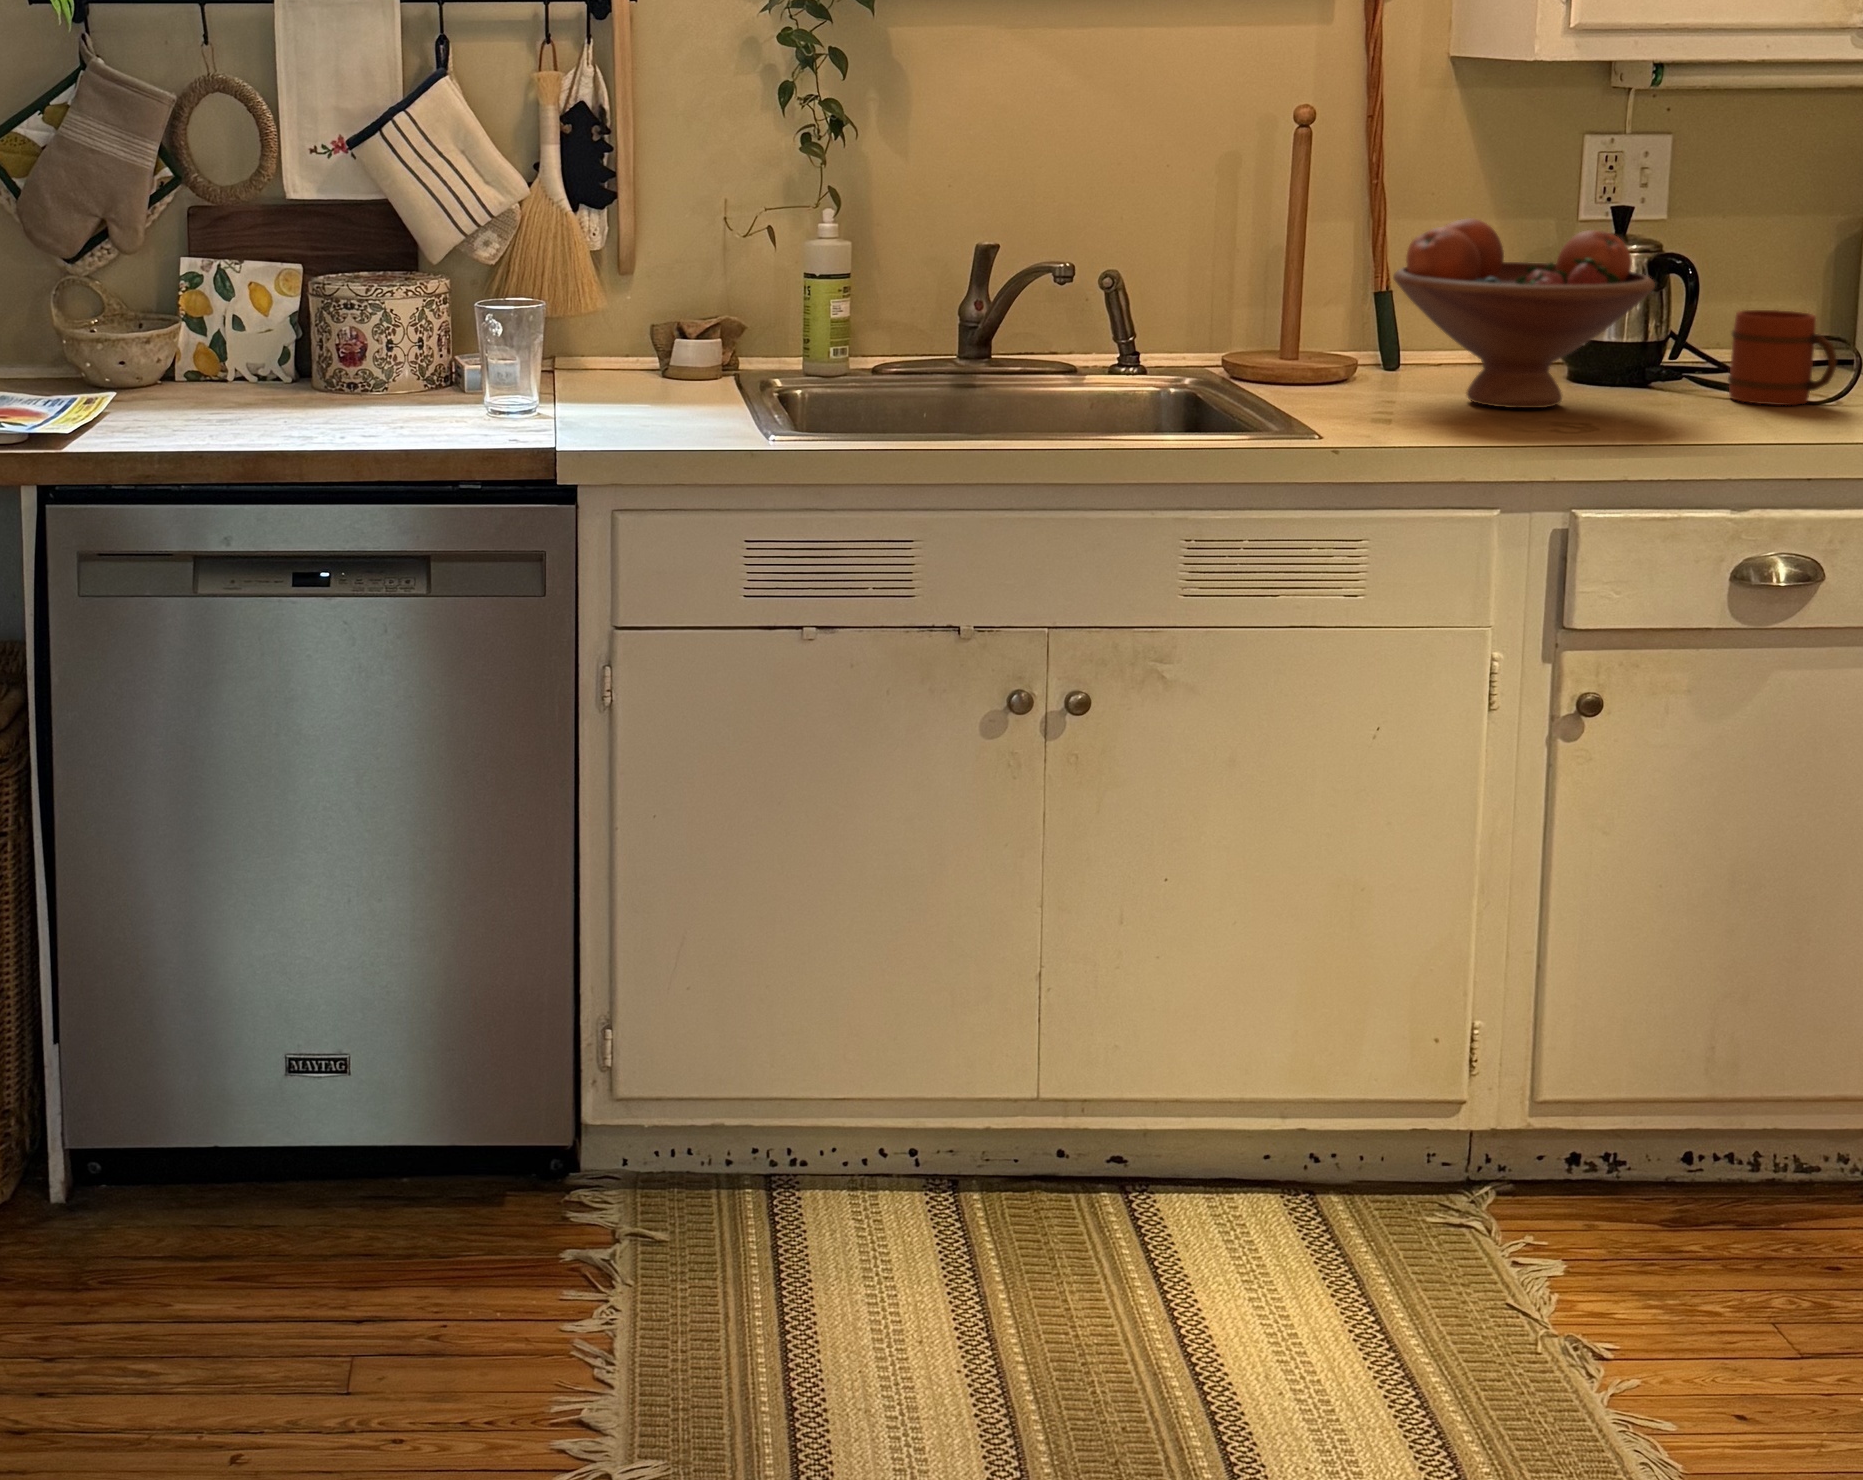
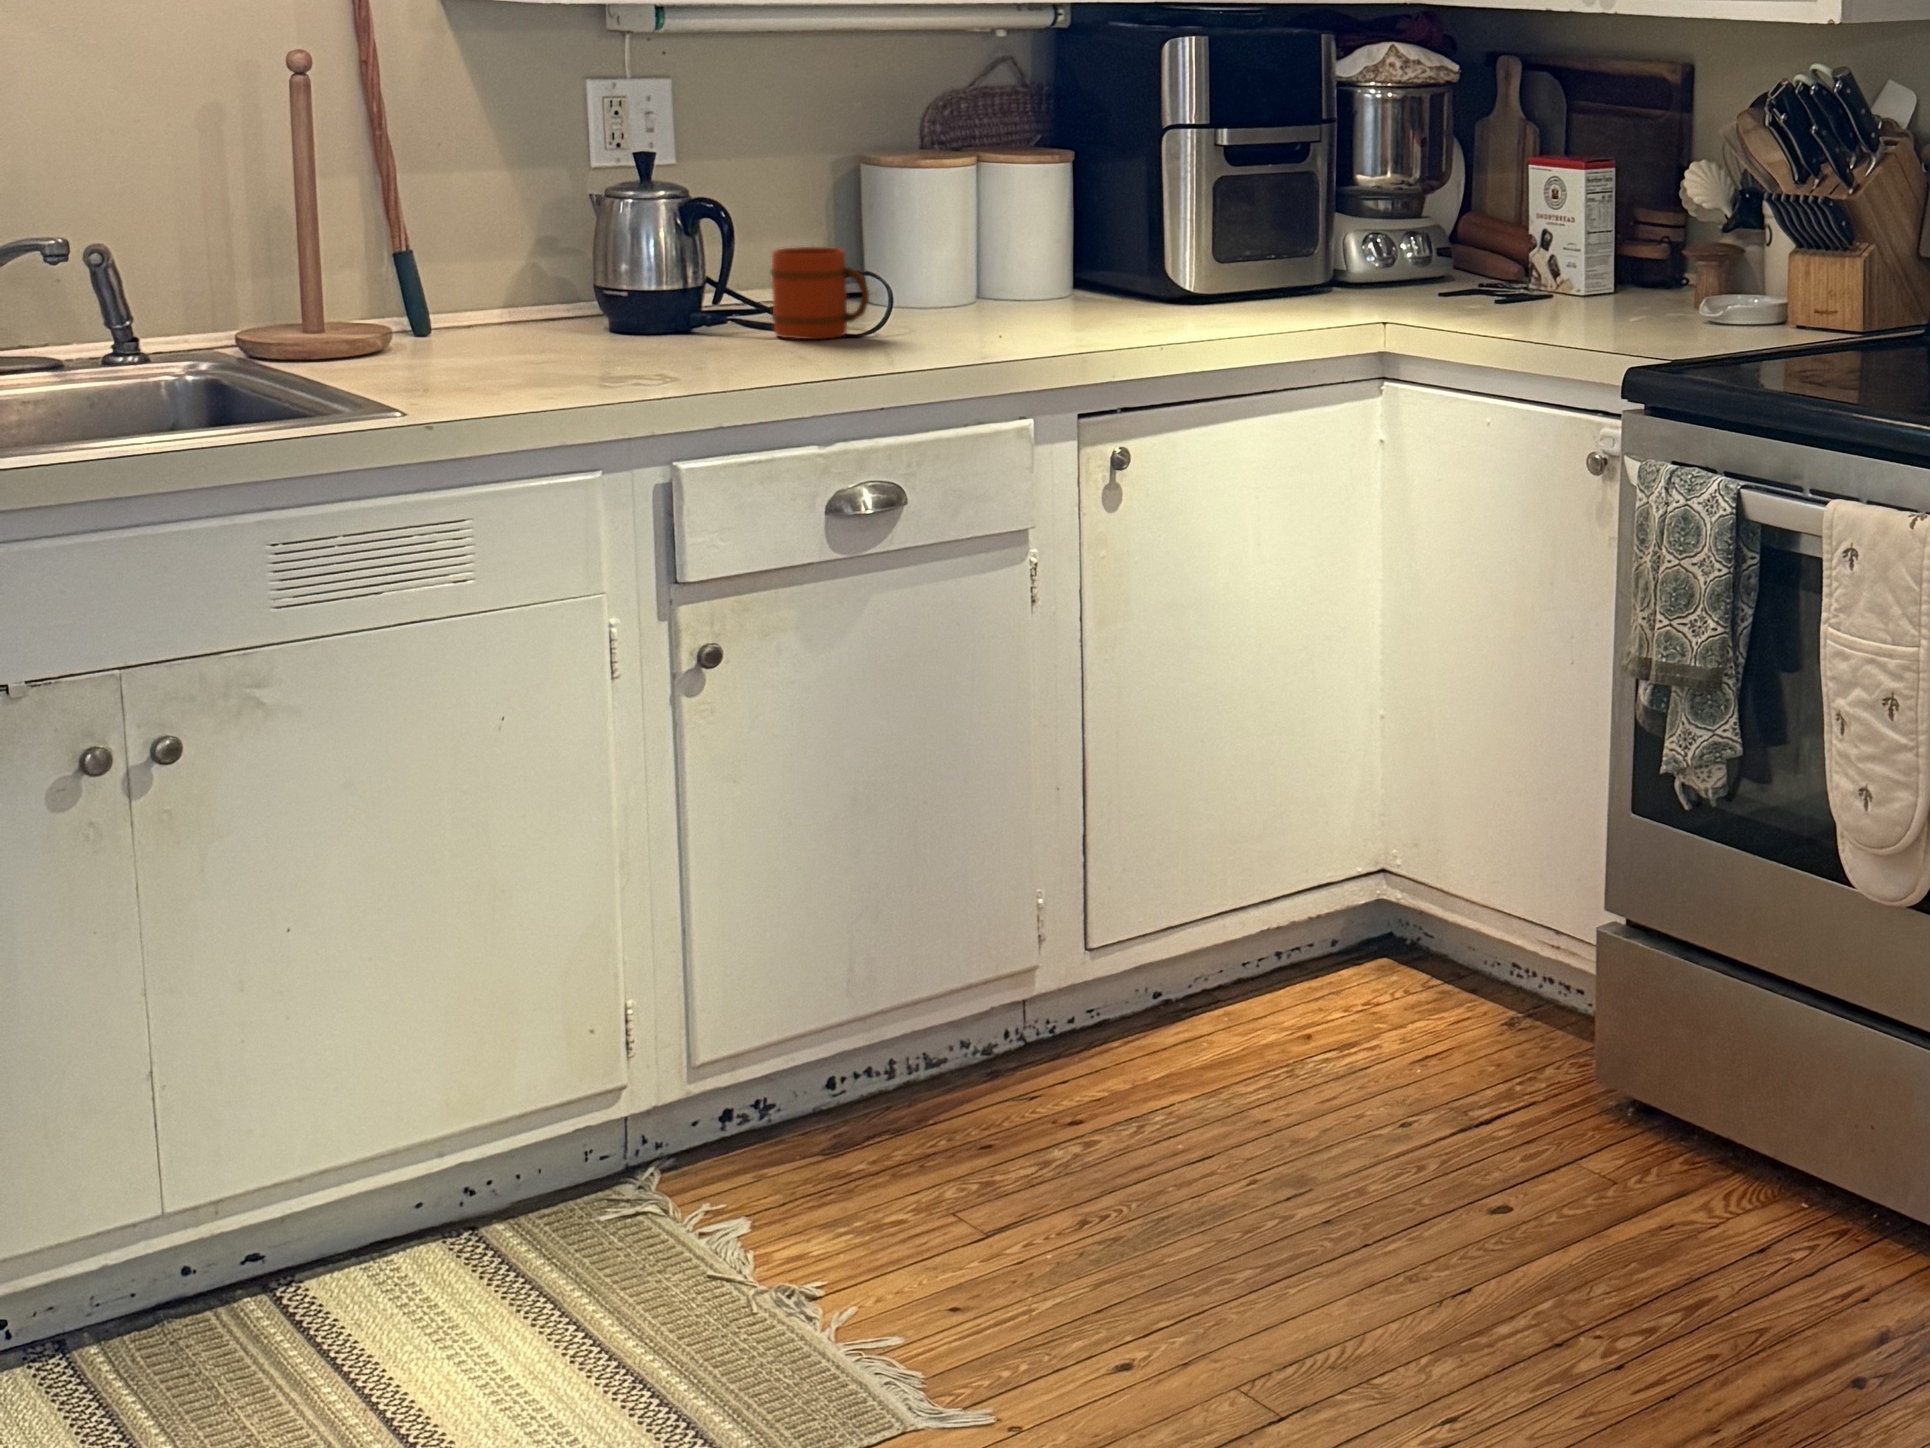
fruit bowl: present [1393,218,1655,408] -> none [434,169,703,365]

